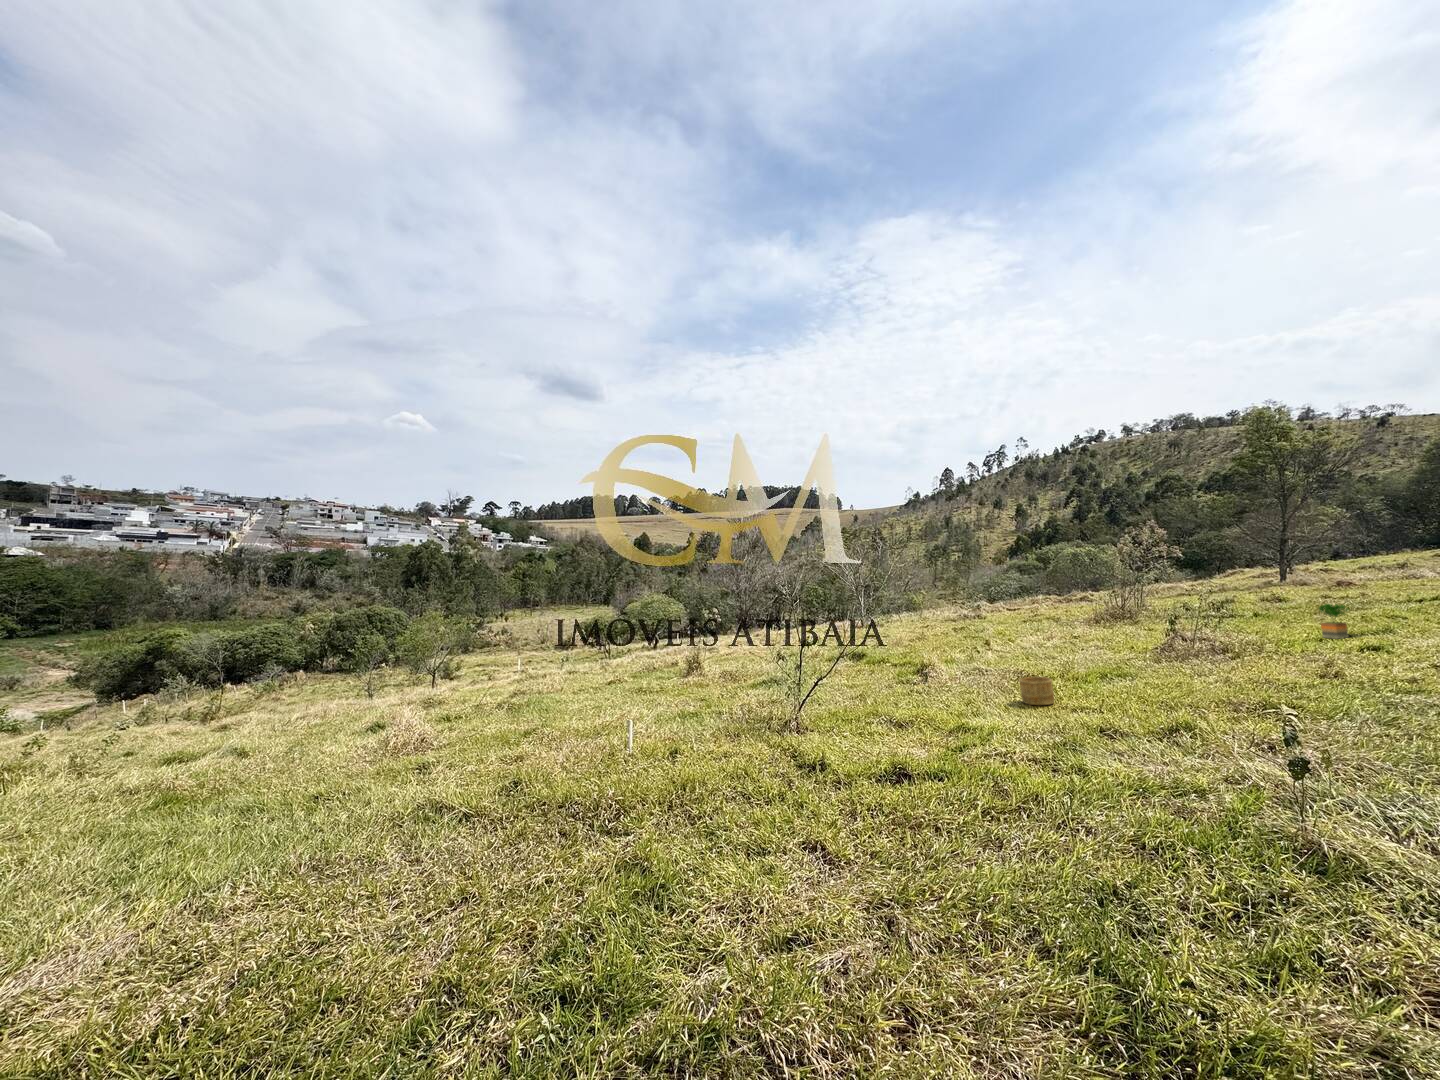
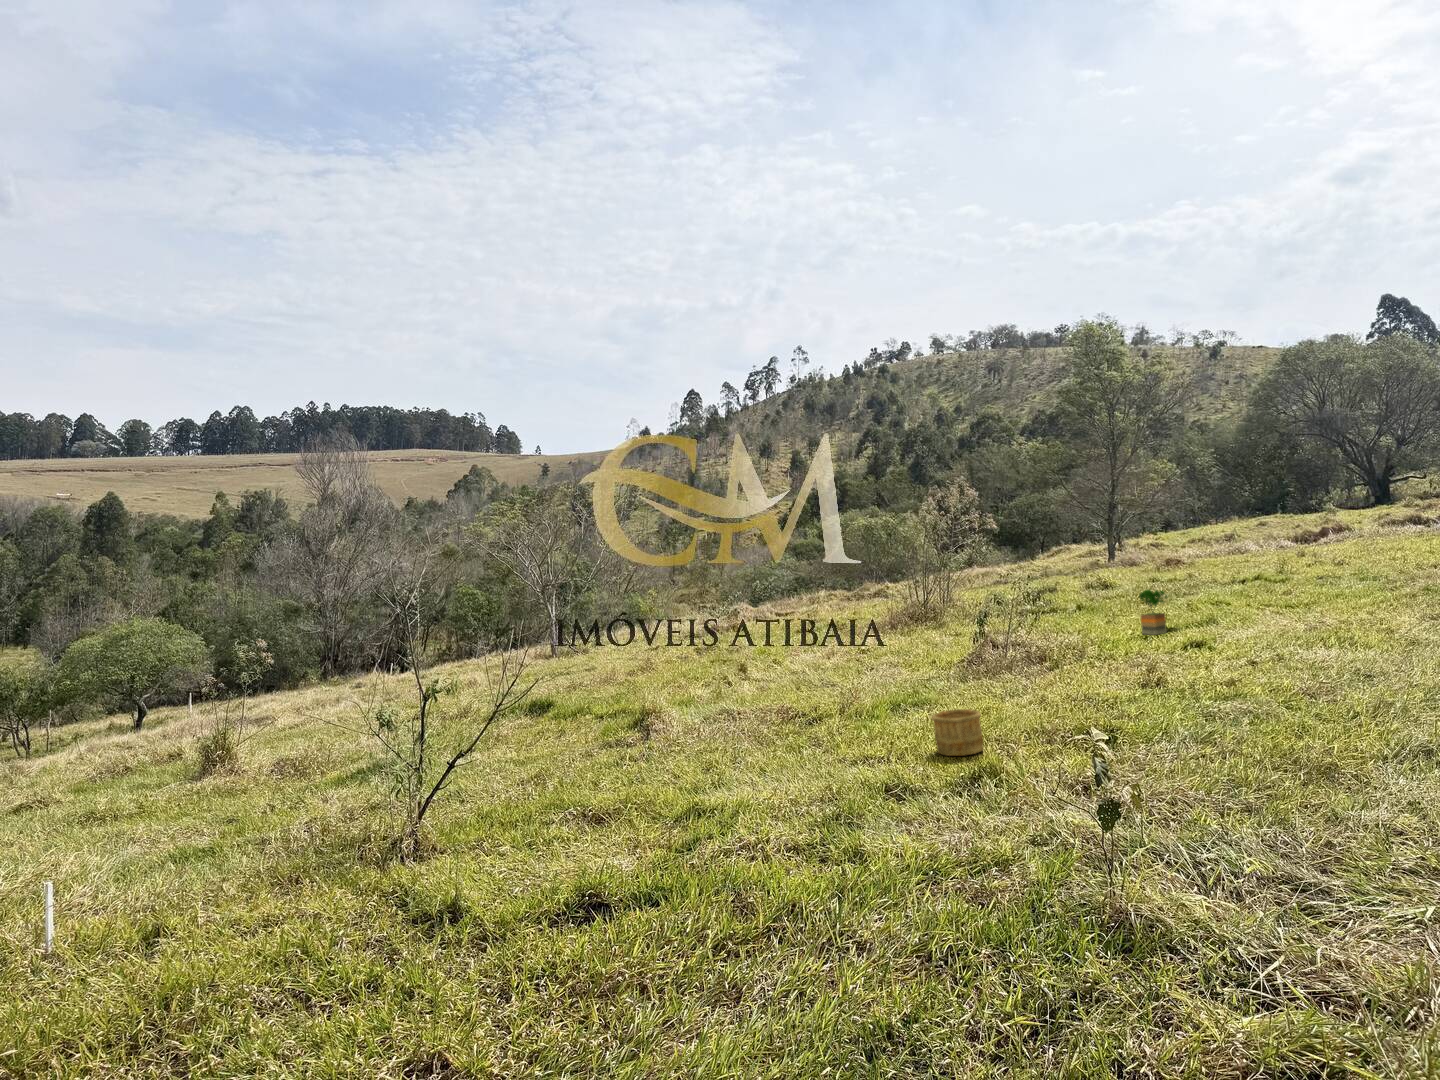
wooden bucket: present [1019,677,1054,705] -> present [932,709,983,756]

